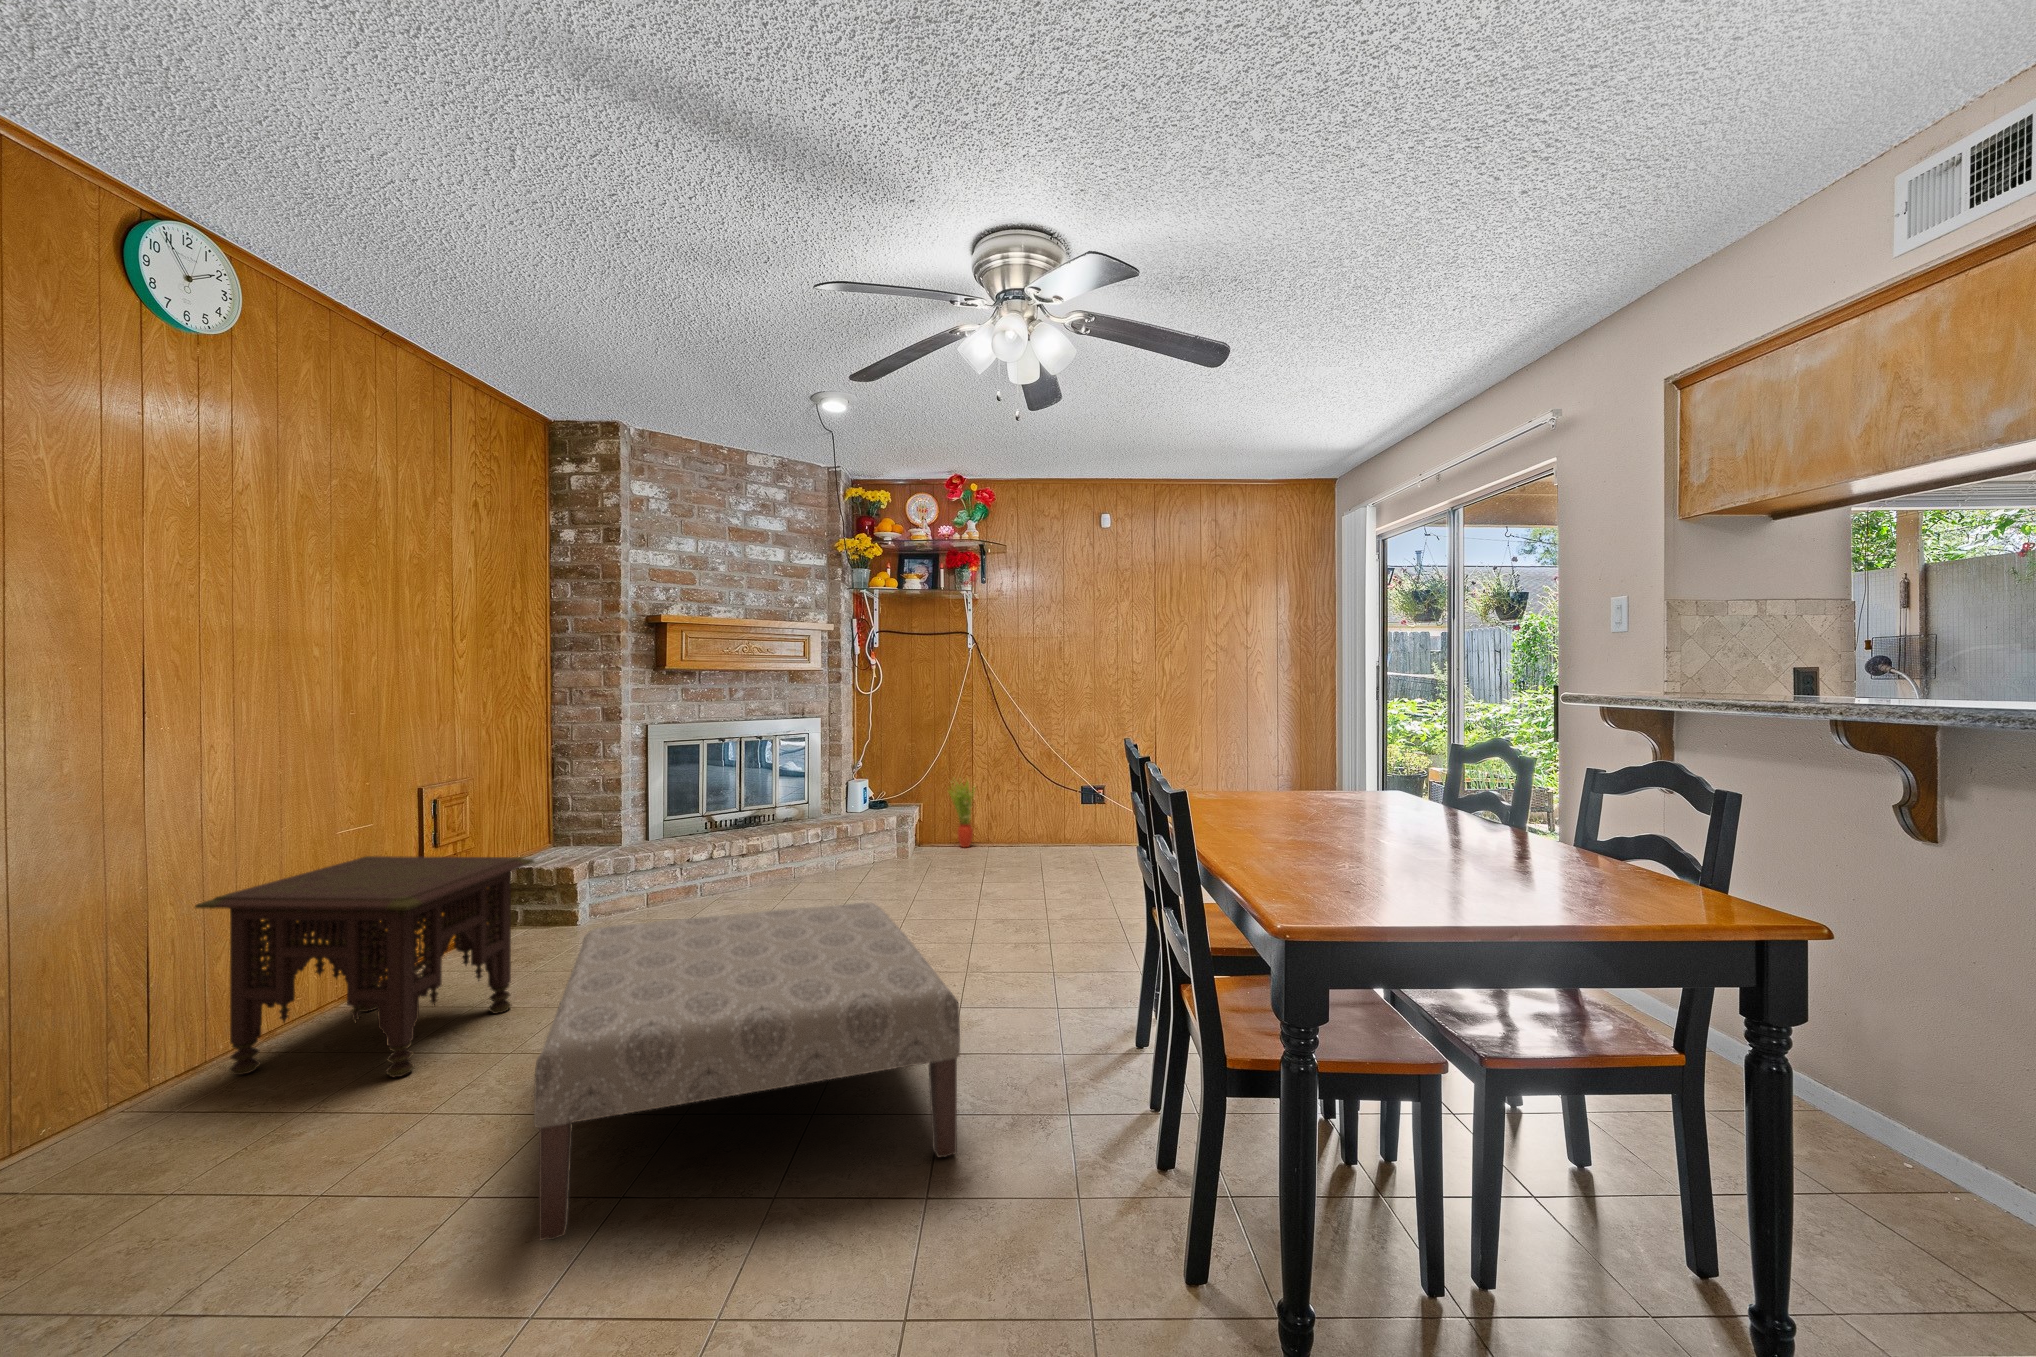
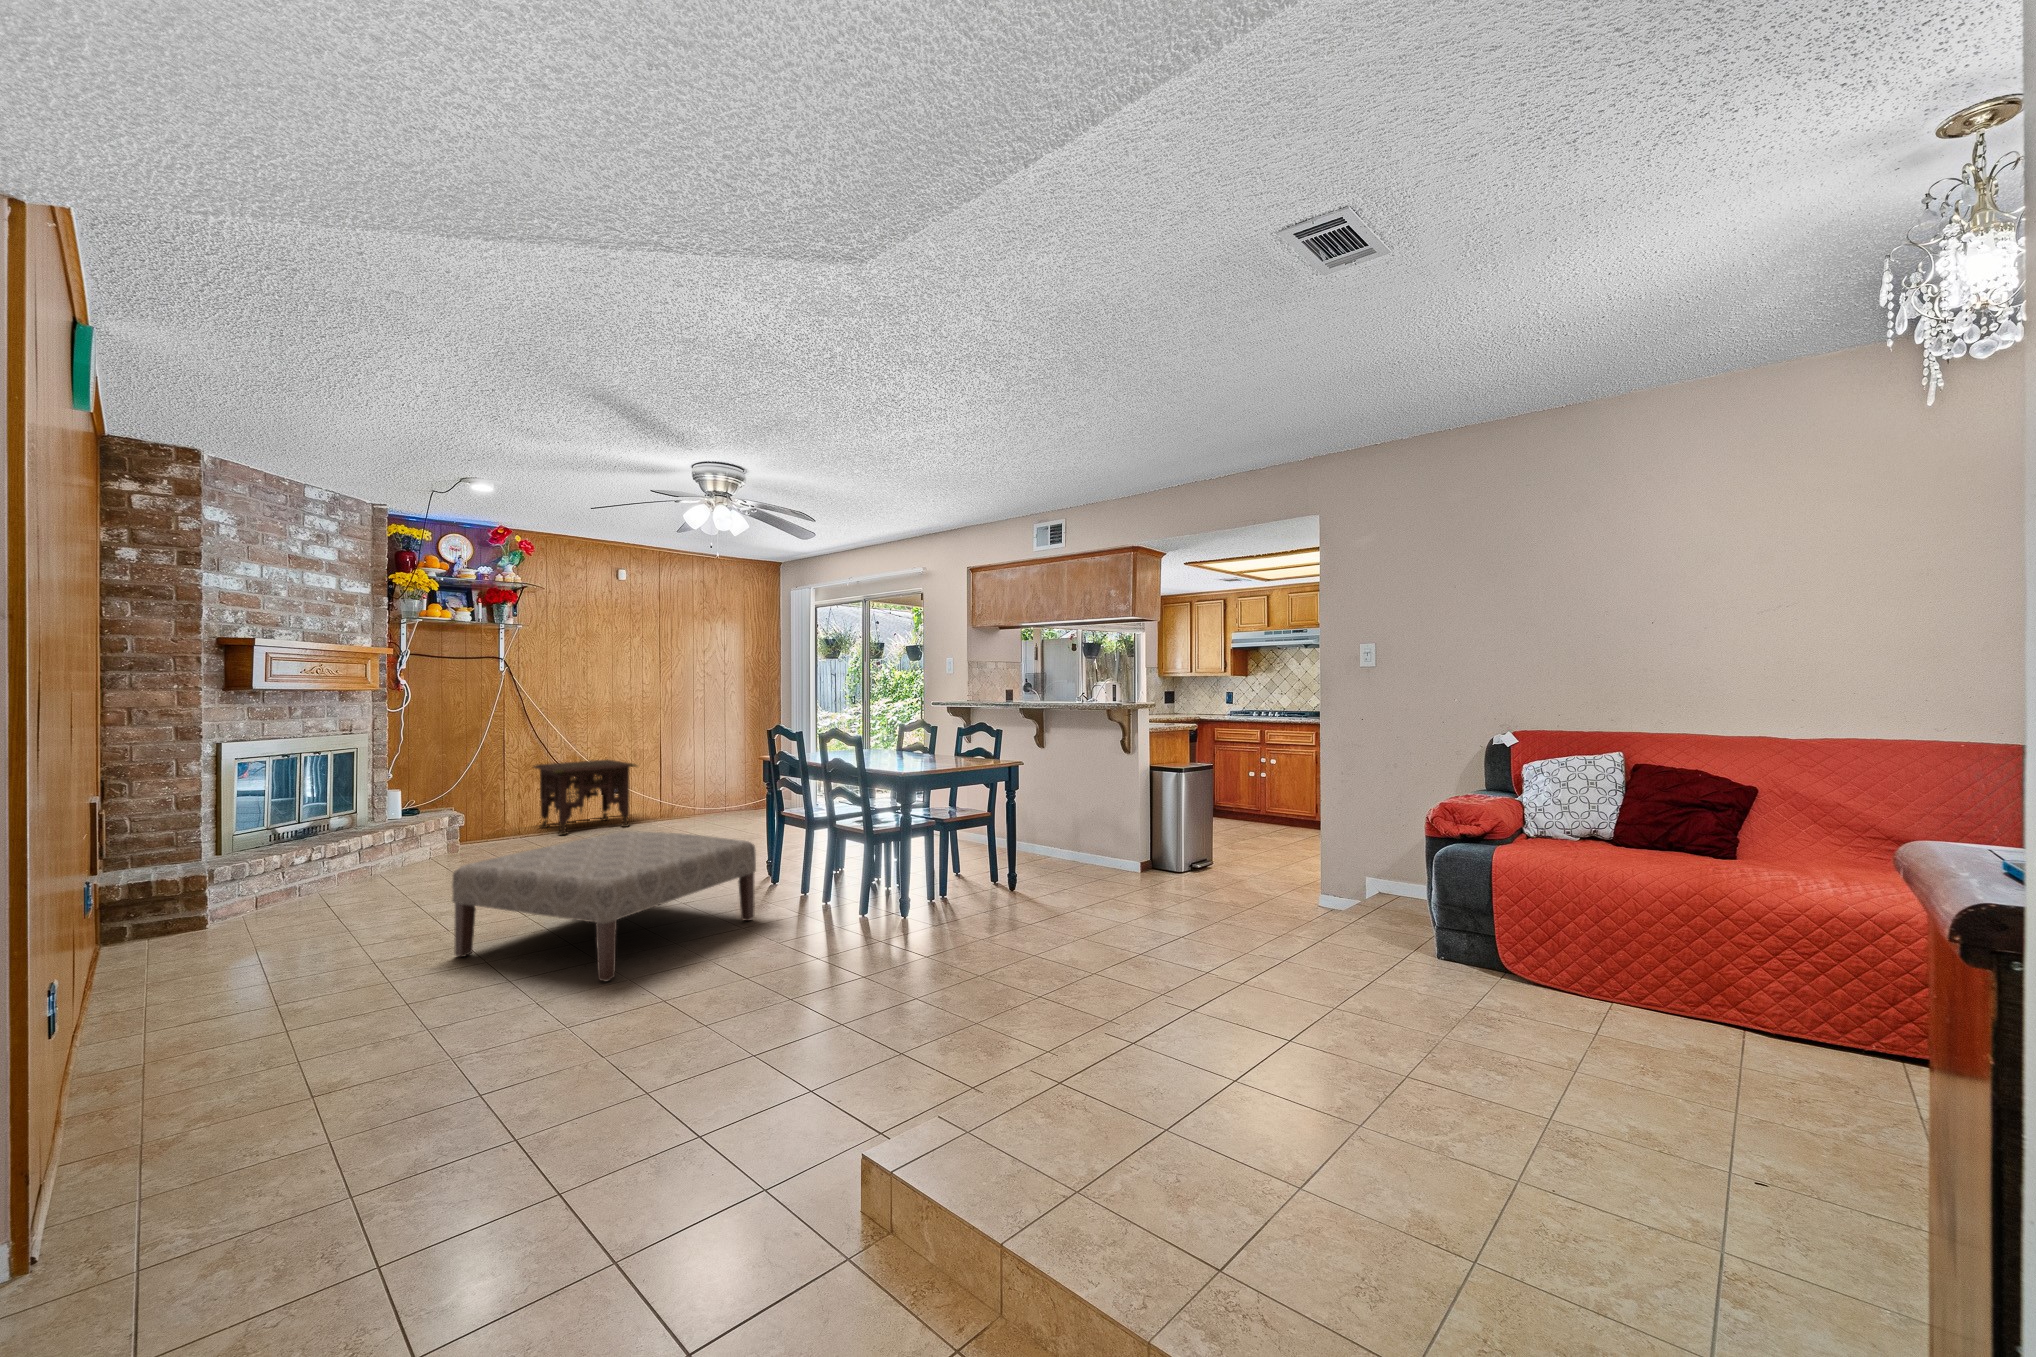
potted plant: present [949,780,975,847] -> none [482,775,513,833]
side table: present [195,856,534,1077] -> present [534,759,637,835]

